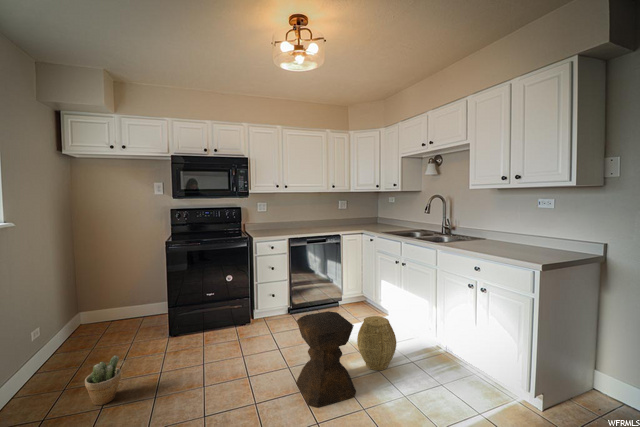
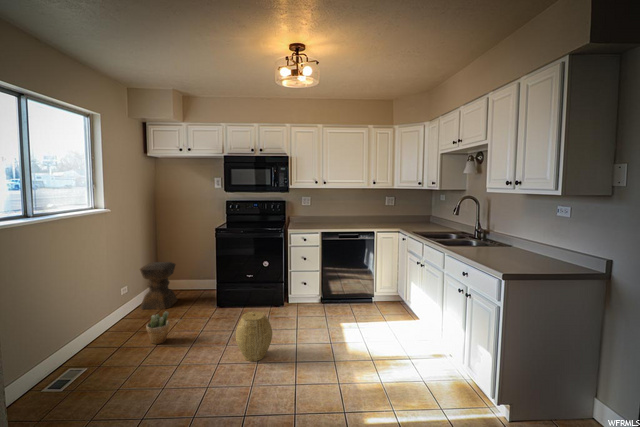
stool: present [296,311,356,408] -> present [140,262,178,309]
woven basket: present [357,316,396,370] -> present [236,311,272,361]

